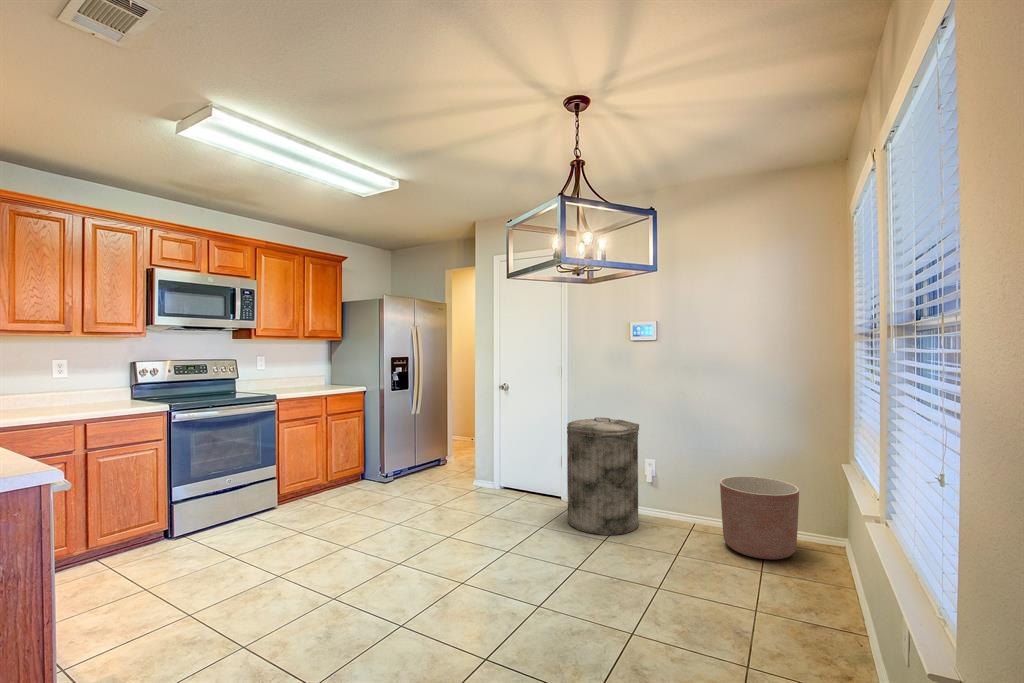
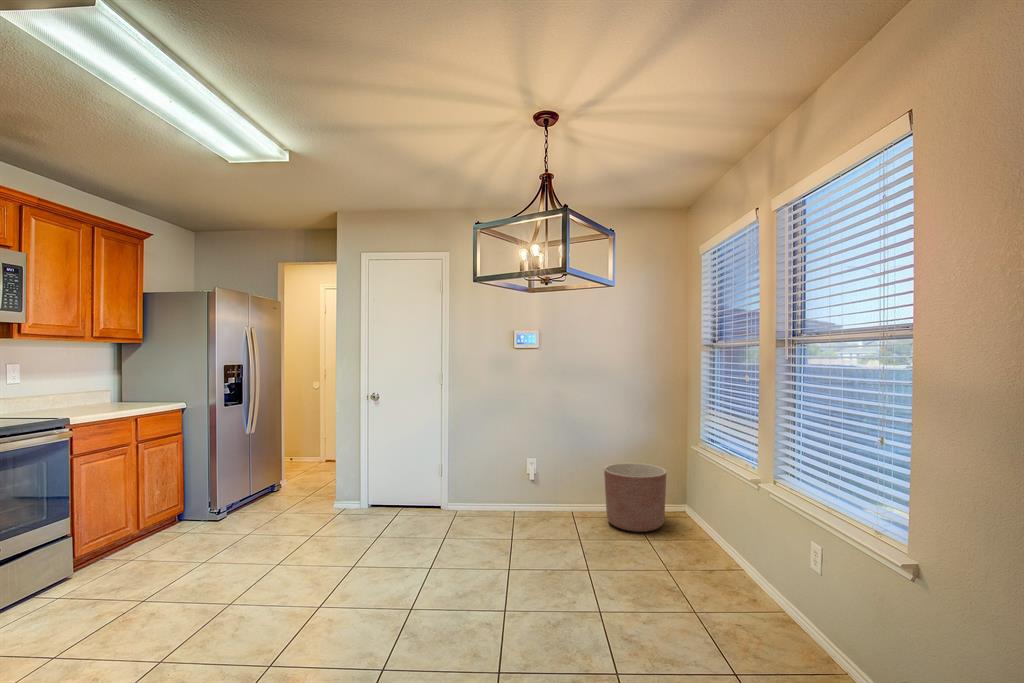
trash can: present [567,417,639,535] -> none [462,421,531,536]

